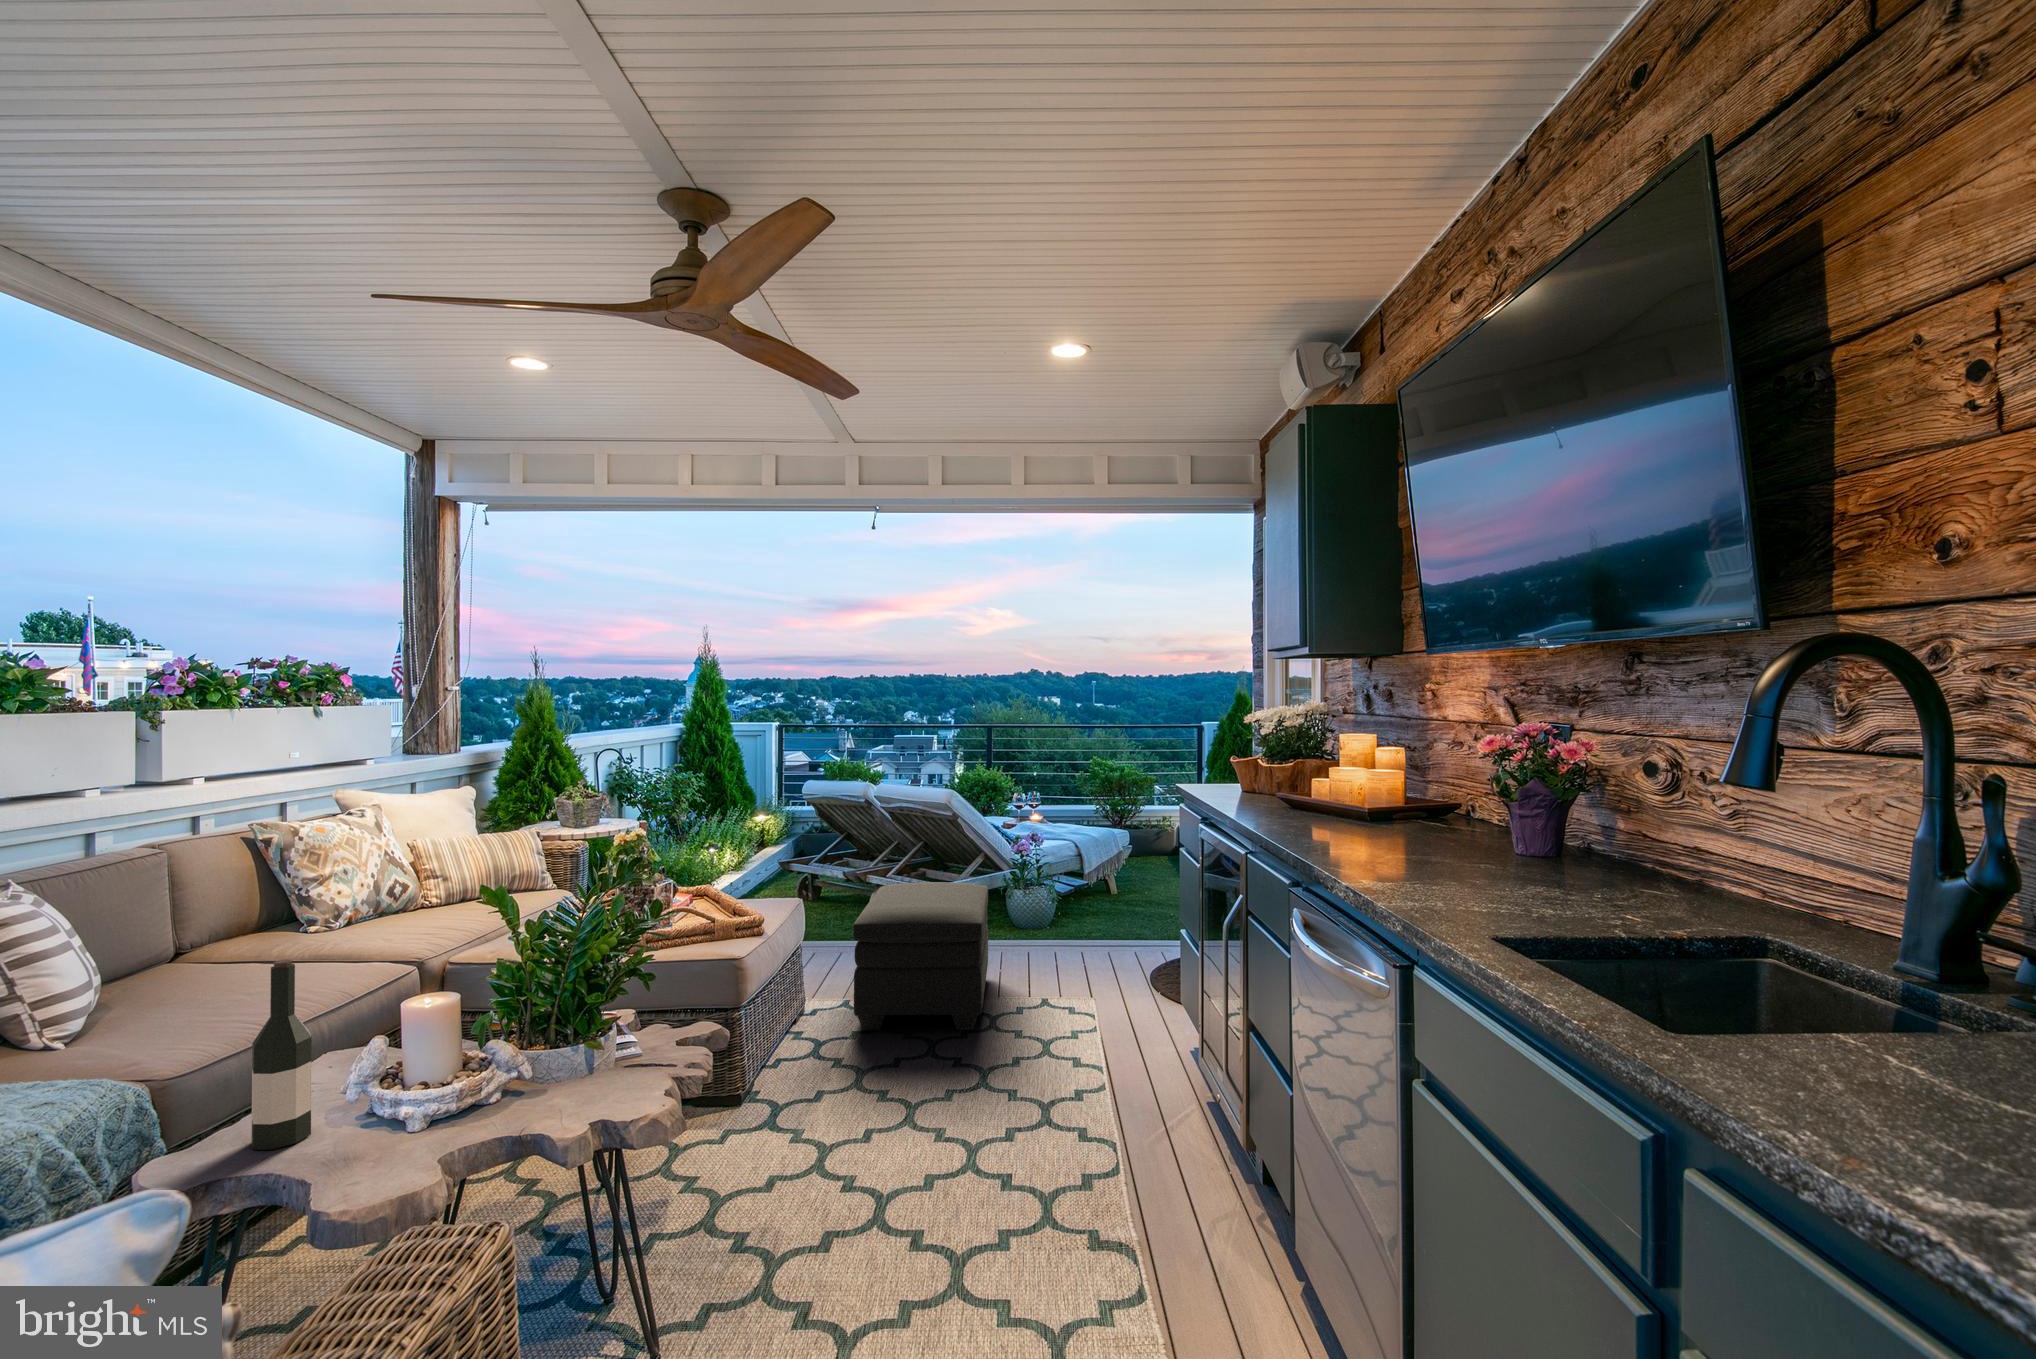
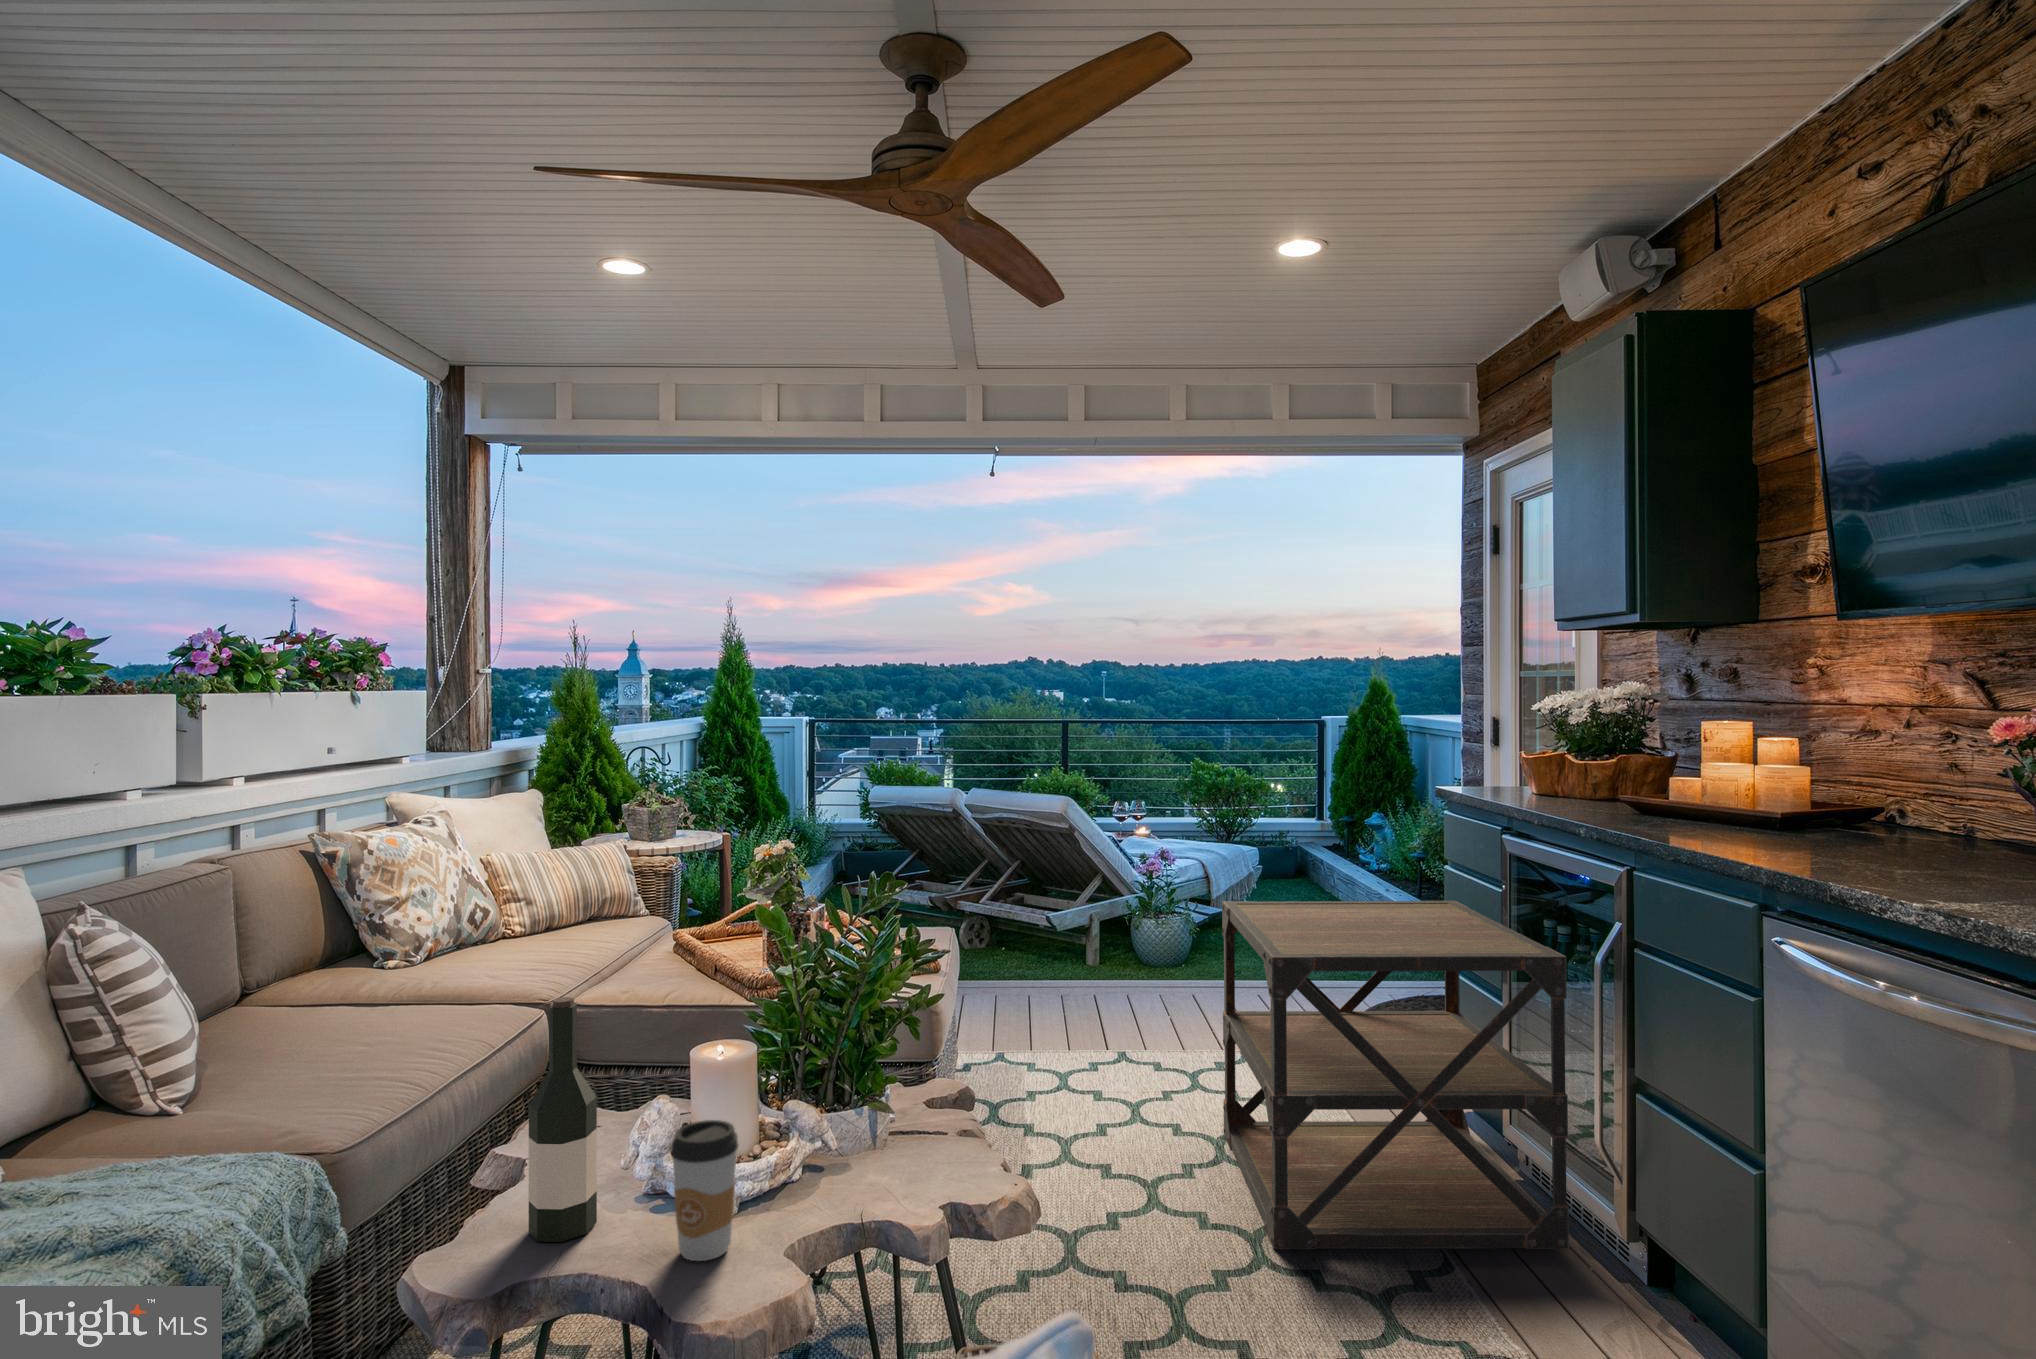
side table: none [980,875,1217,1155] -> present [1222,901,1569,1249]
ottoman: present [853,882,988,1030] -> none [1029,911,1190,1093]
coffee cup: none [348,1054,409,1164] -> present [671,1120,738,1261]

